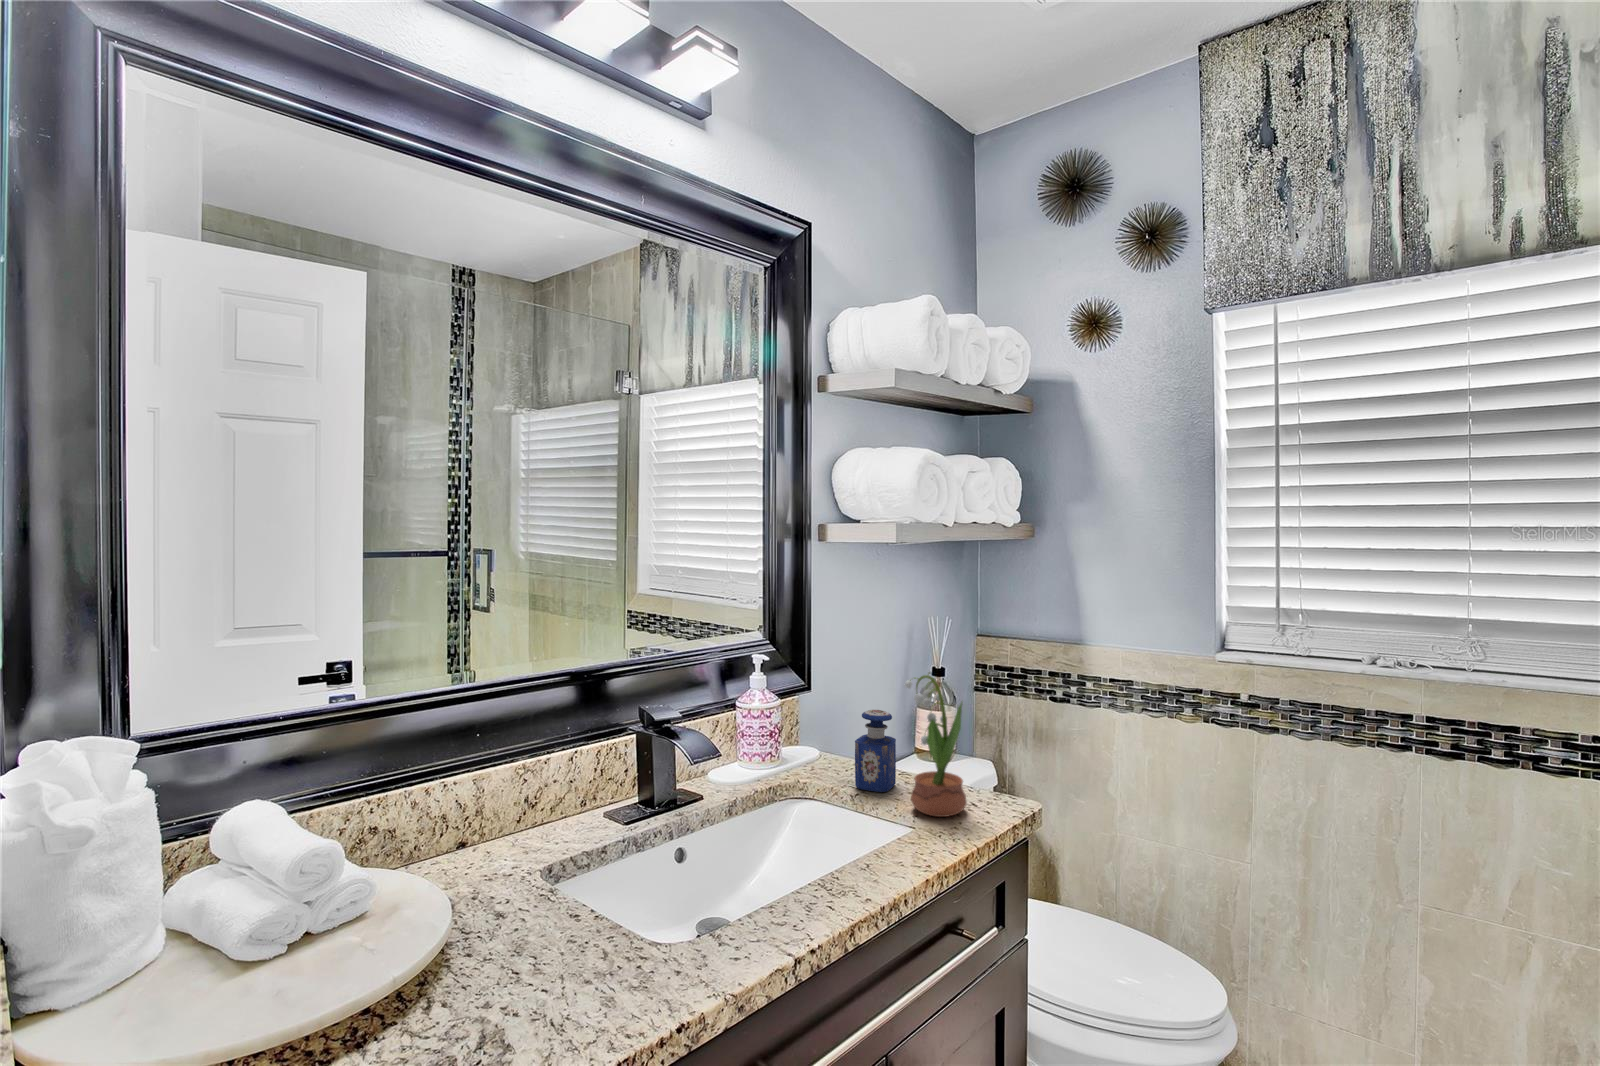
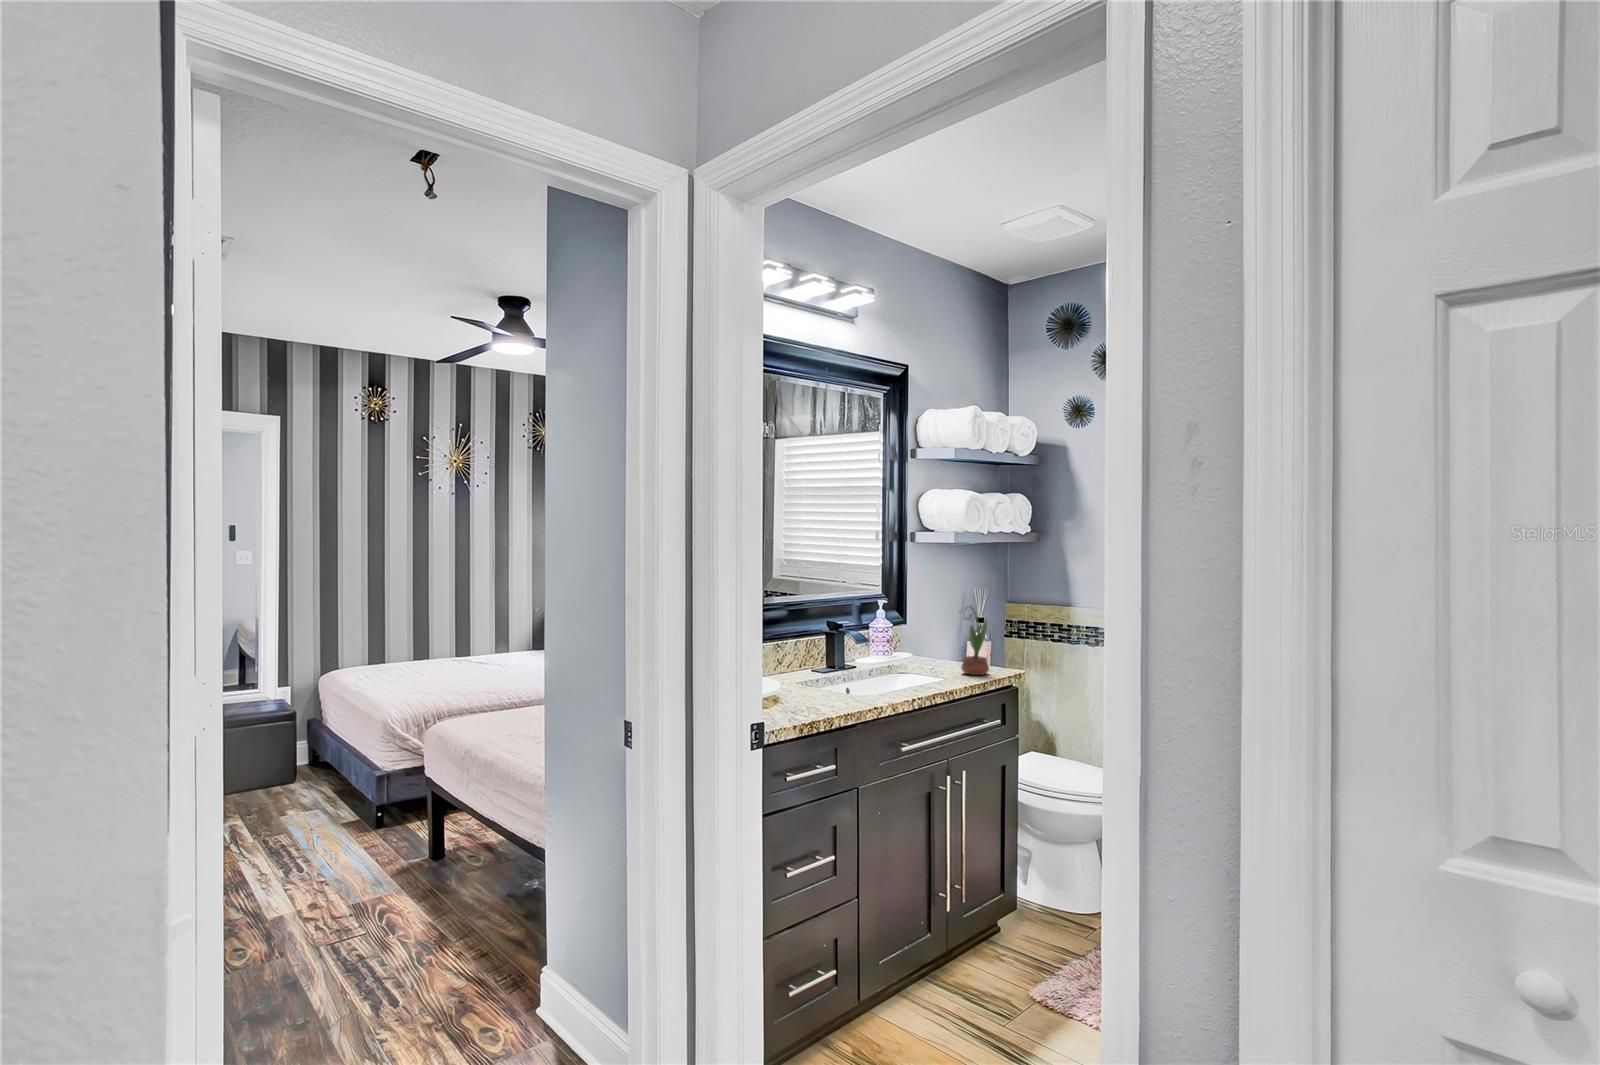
perfume bottle: present [855,710,896,792] -> none [932,628,954,669]

